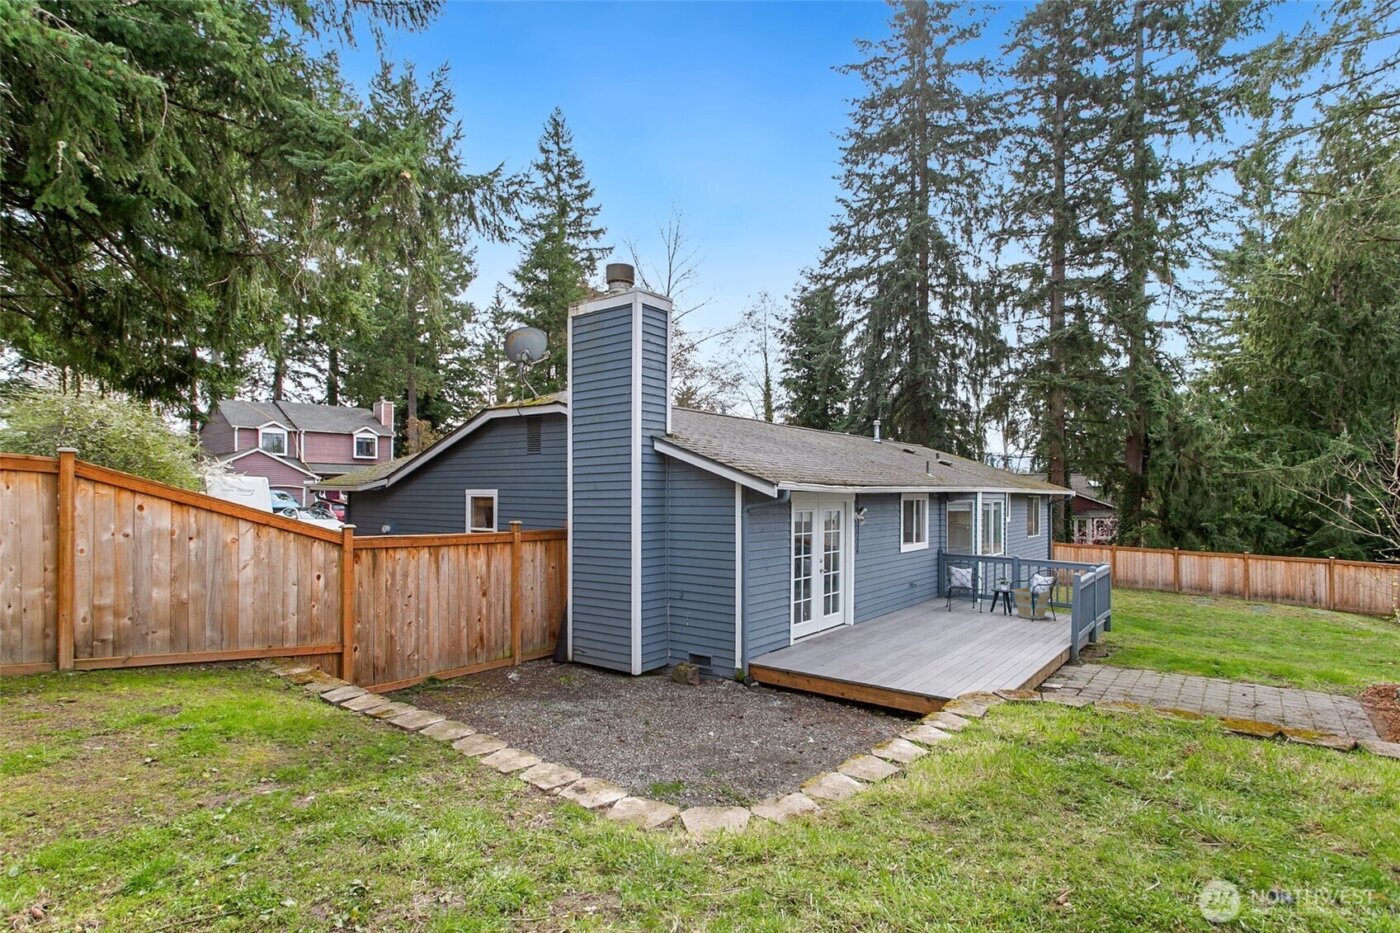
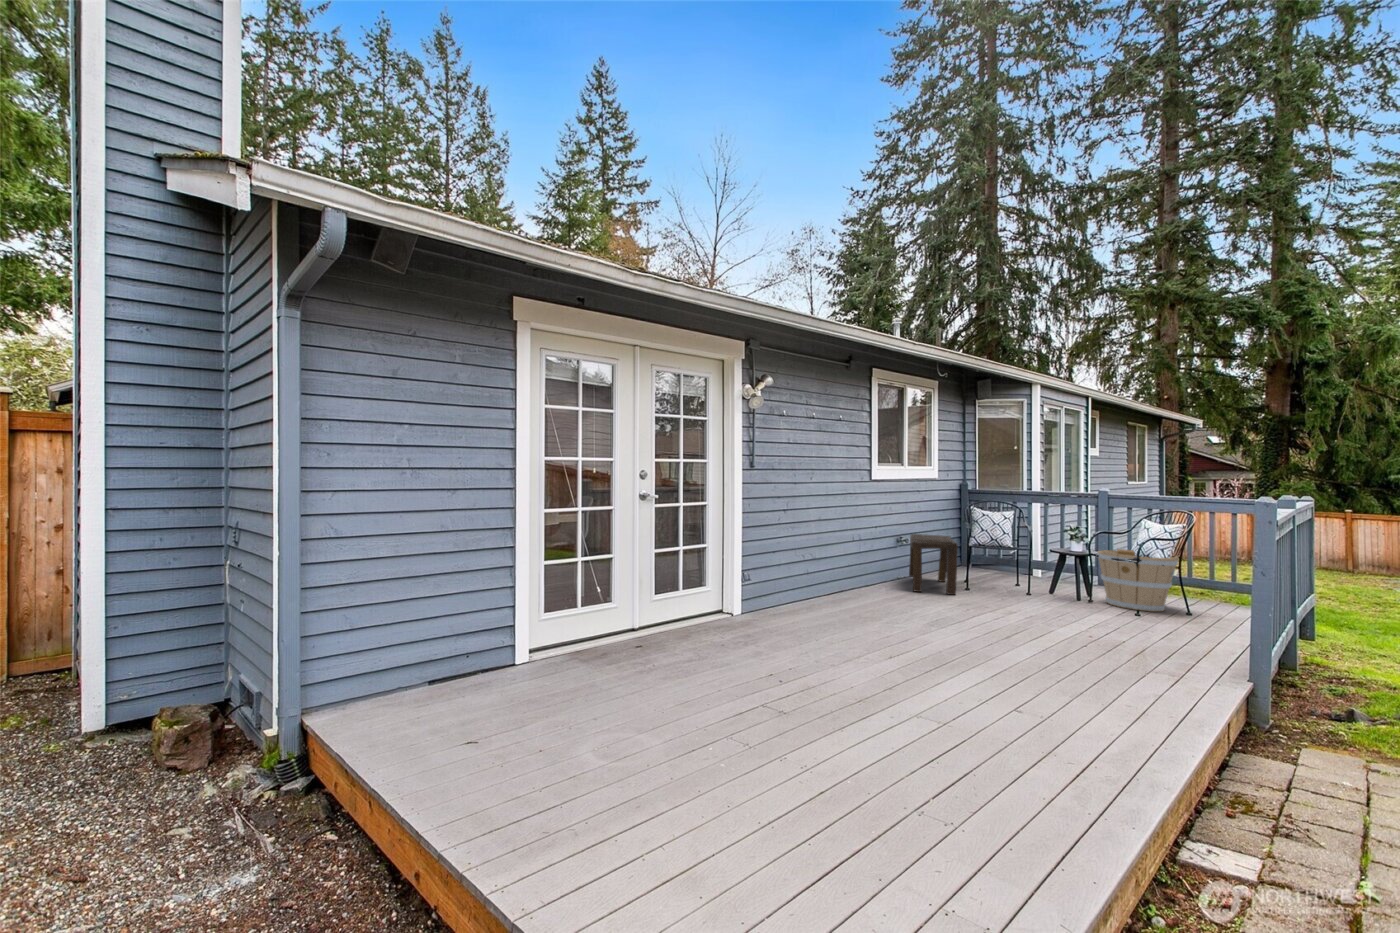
bench: none [915,582,948,616] -> present [909,534,958,595]

